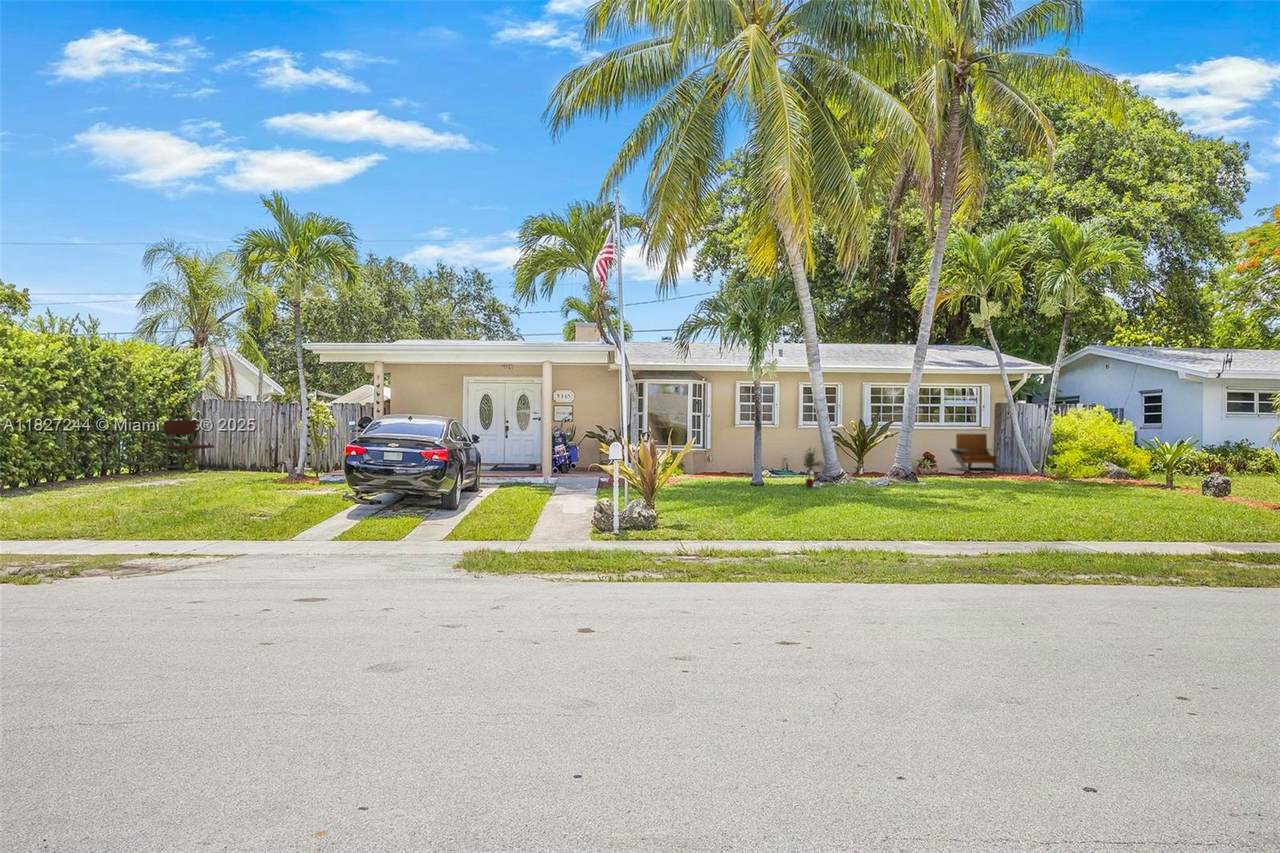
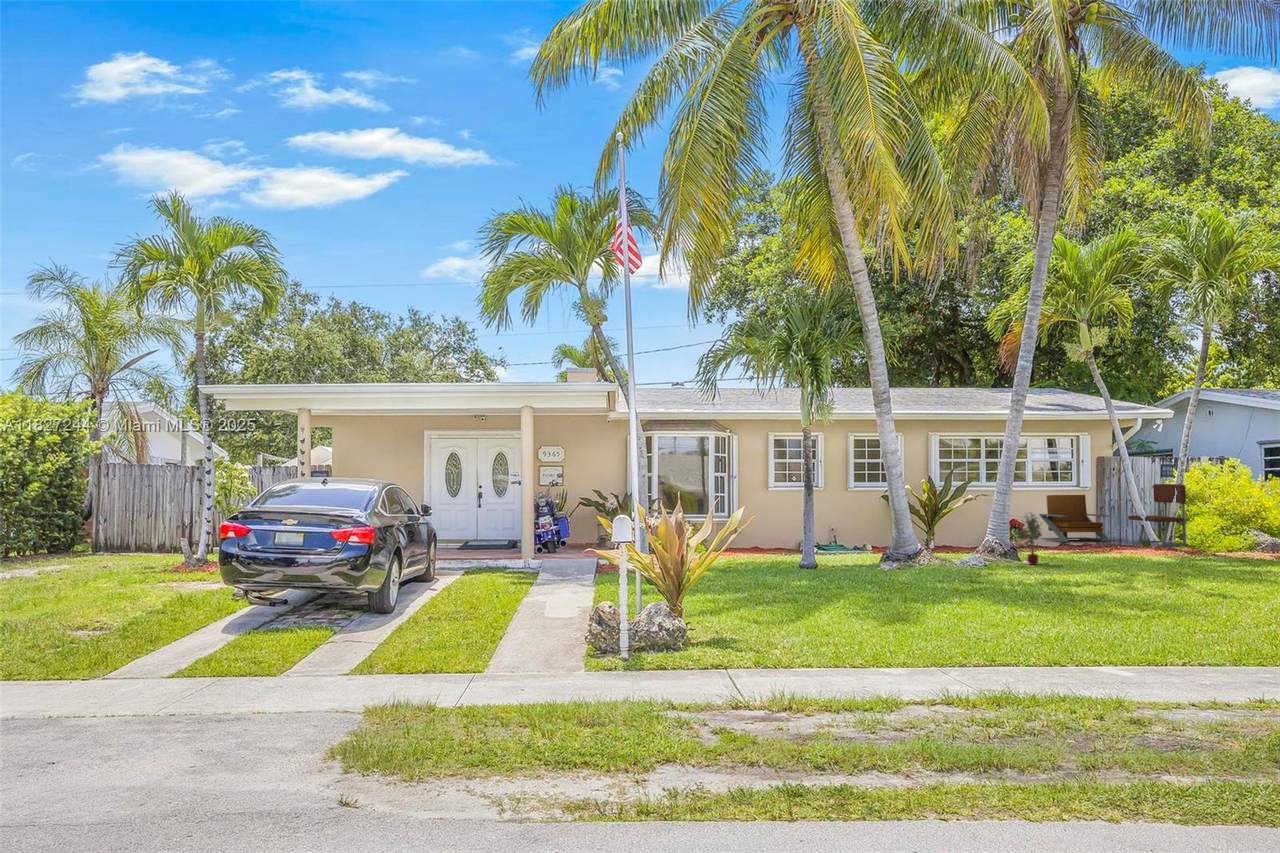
bench: present [164,420,214,468] -> present [1128,484,1187,546]
potted tree: present [804,448,822,487] -> present [1014,513,1042,565]

